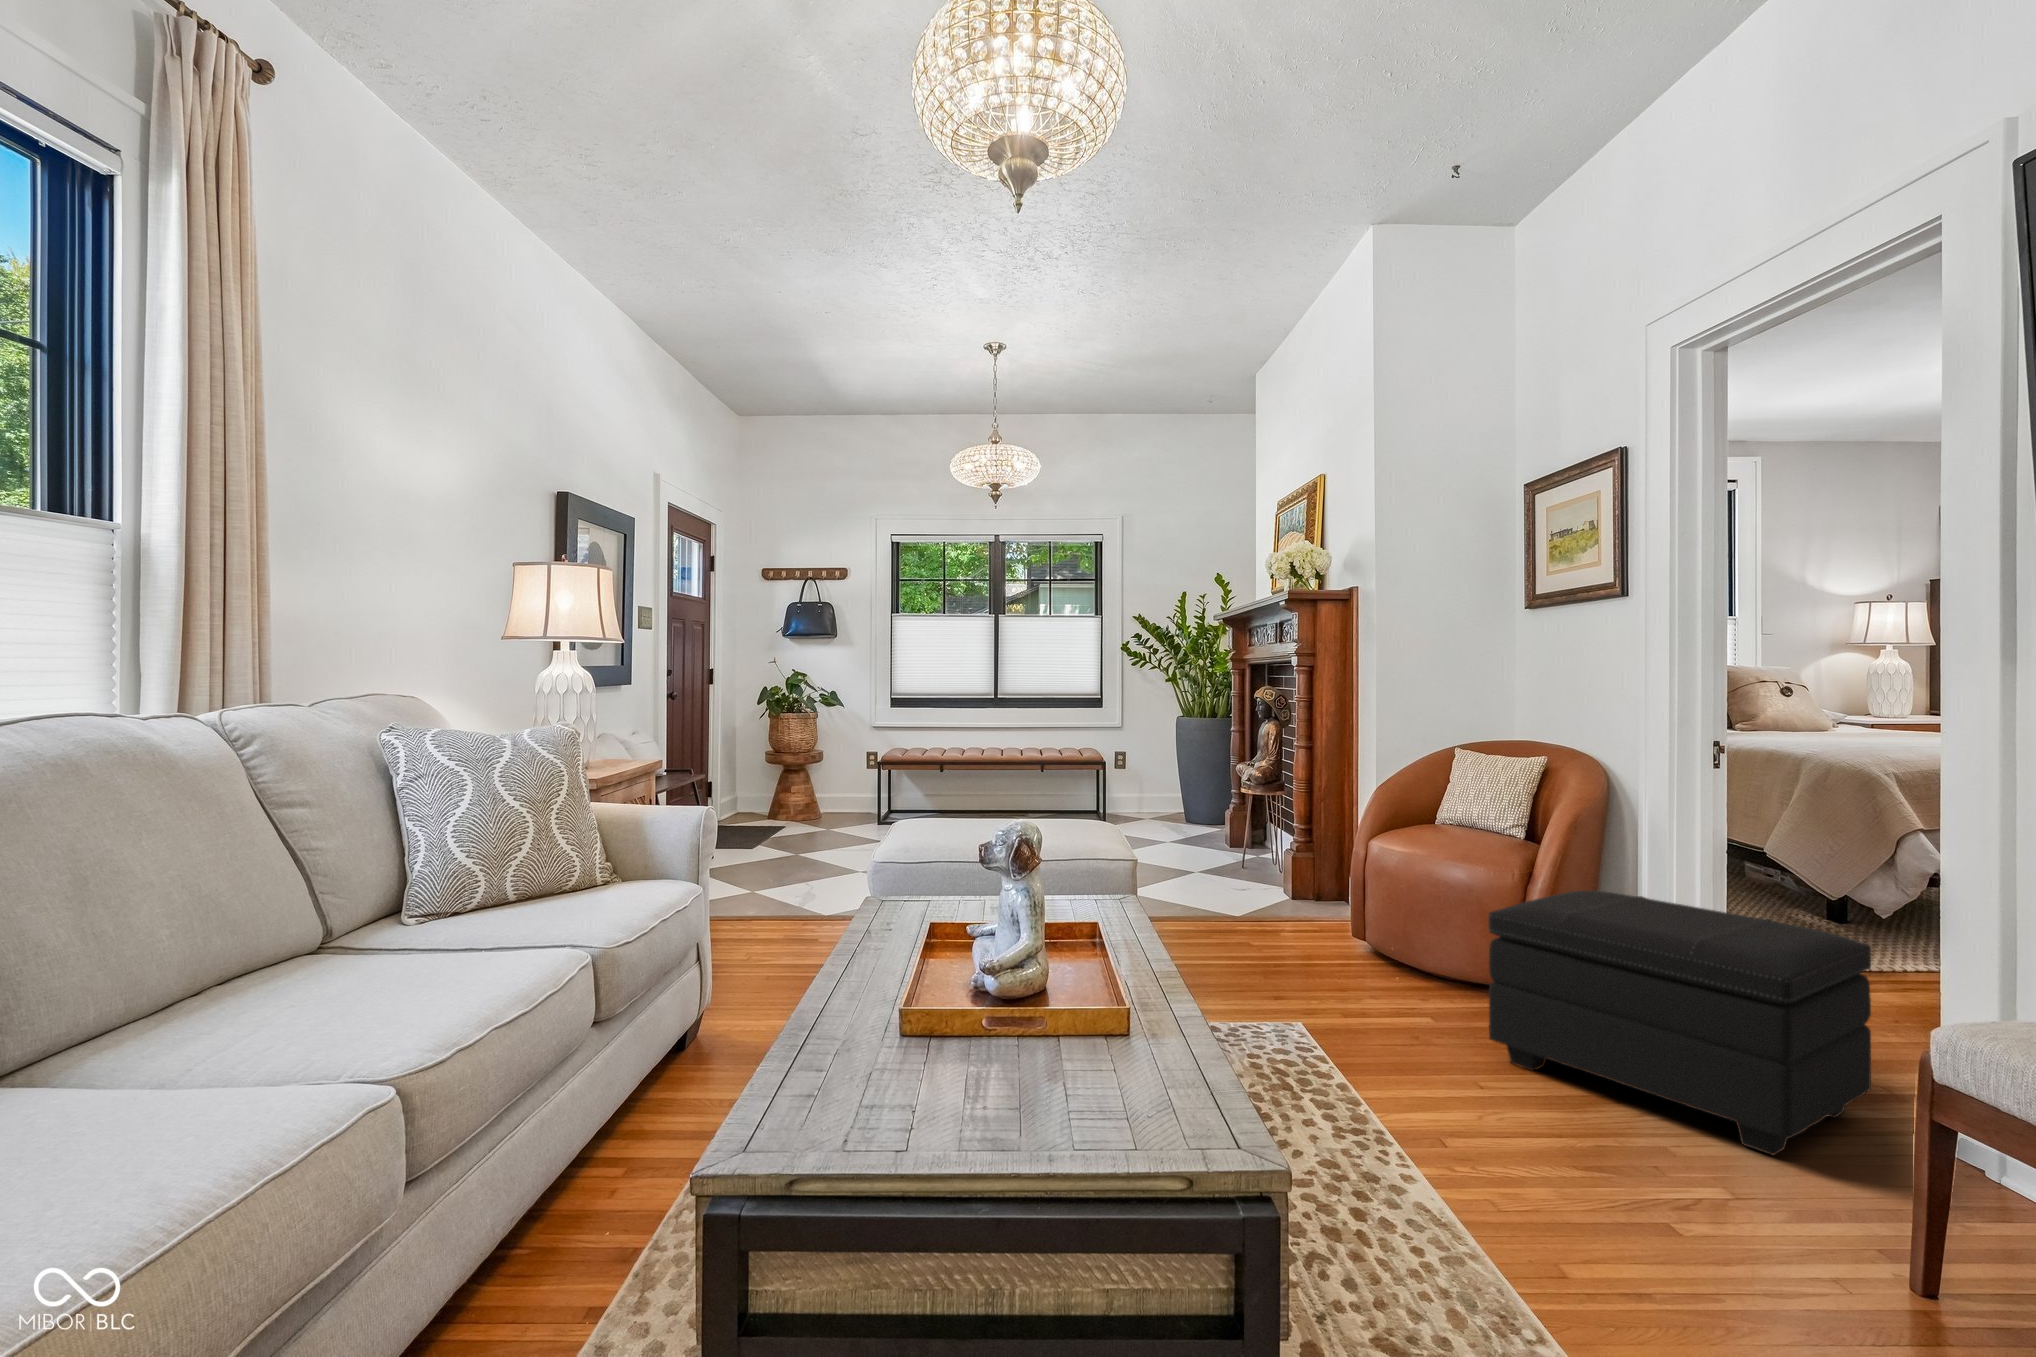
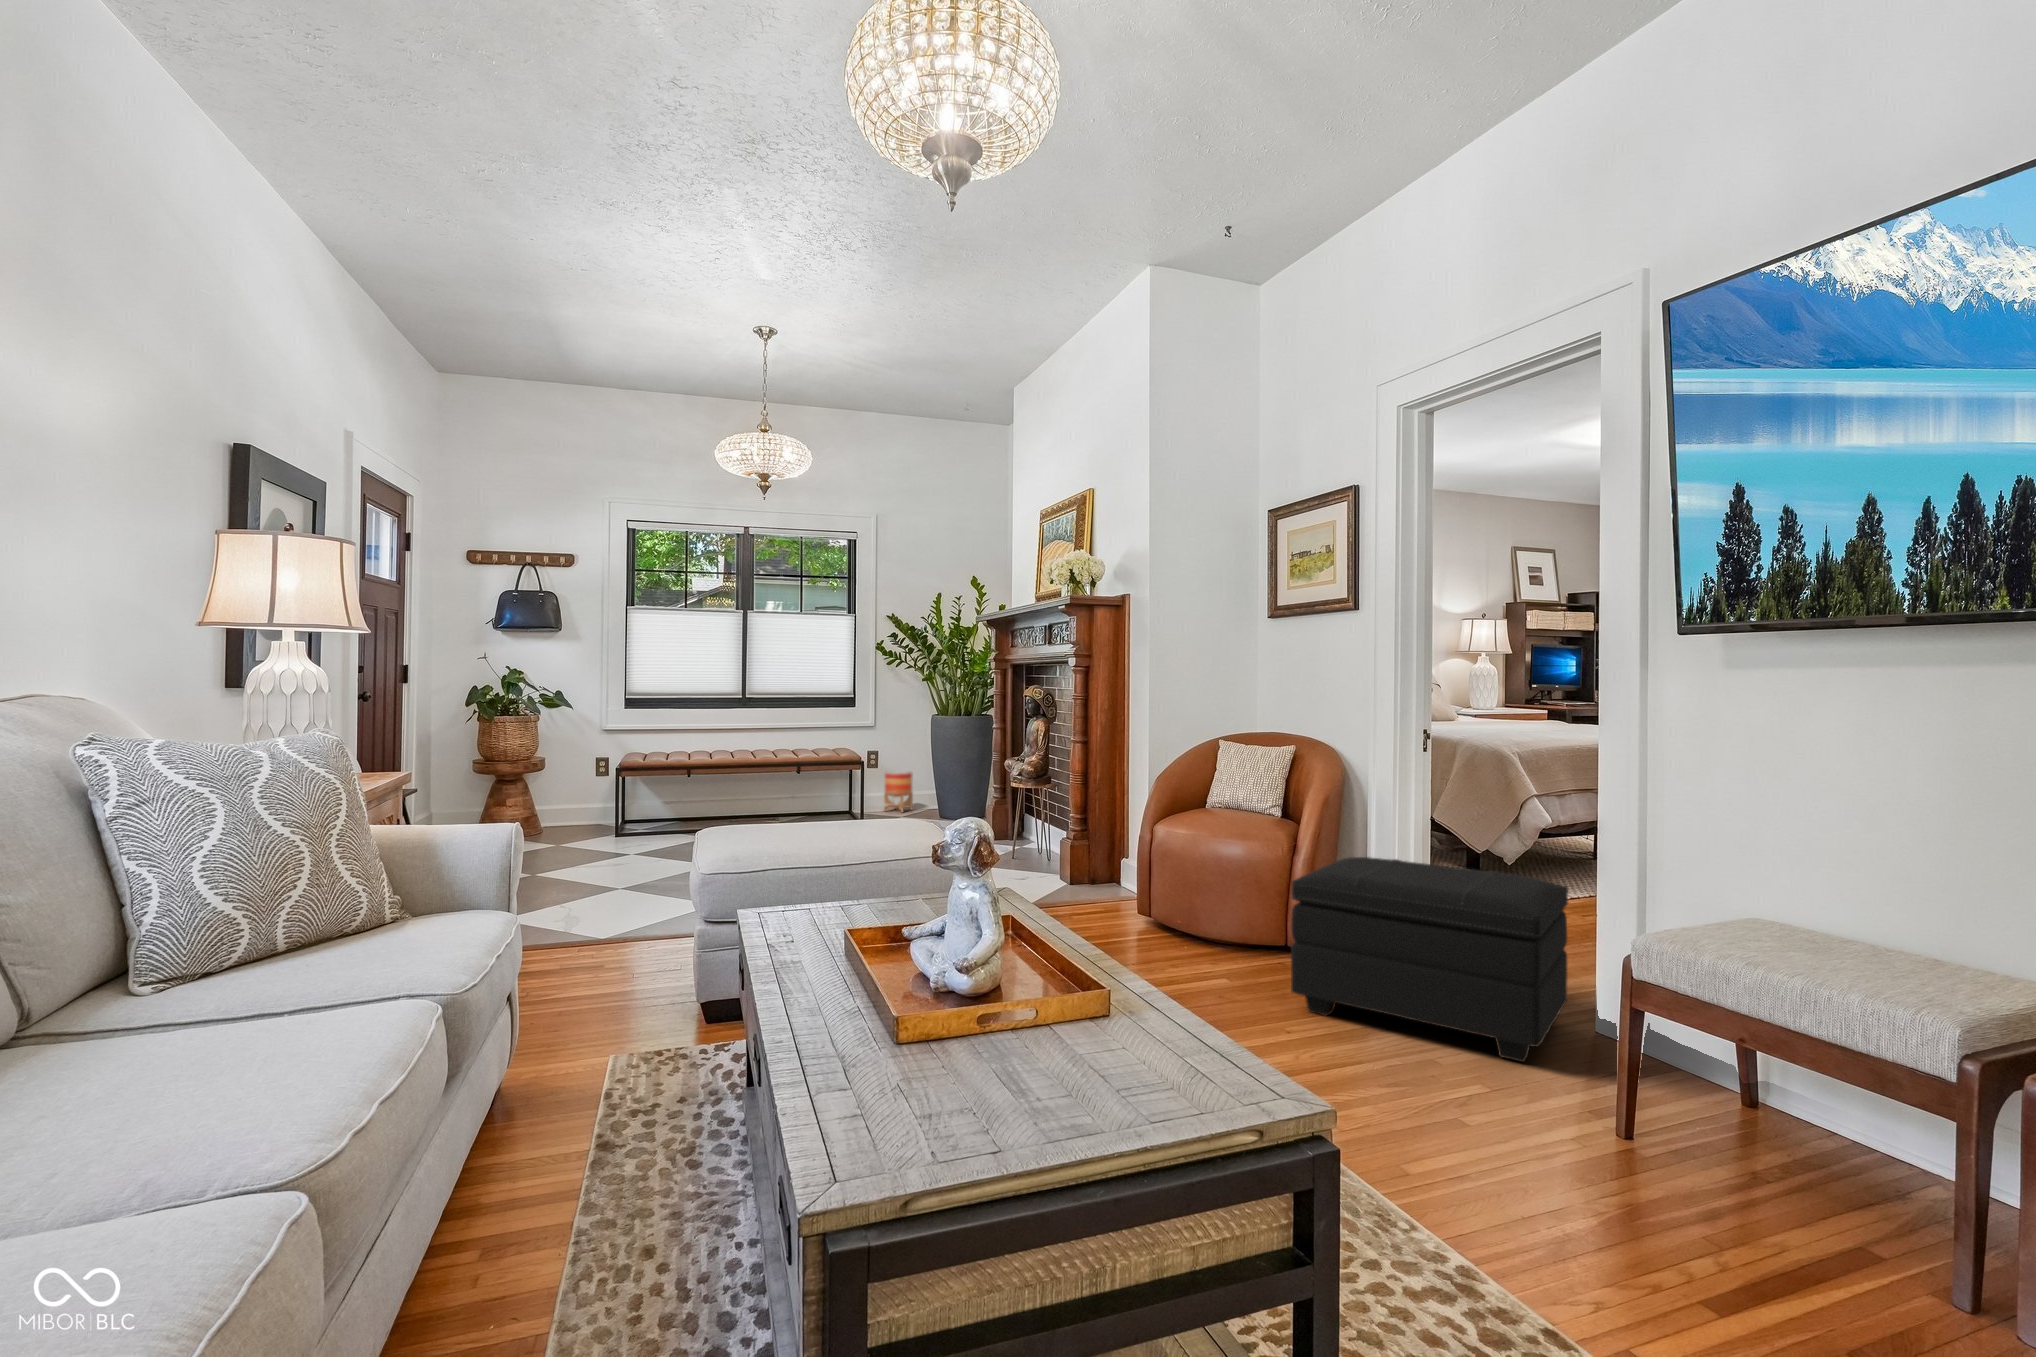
planter: none [1134,774,1163,818] -> present [884,771,913,812]

